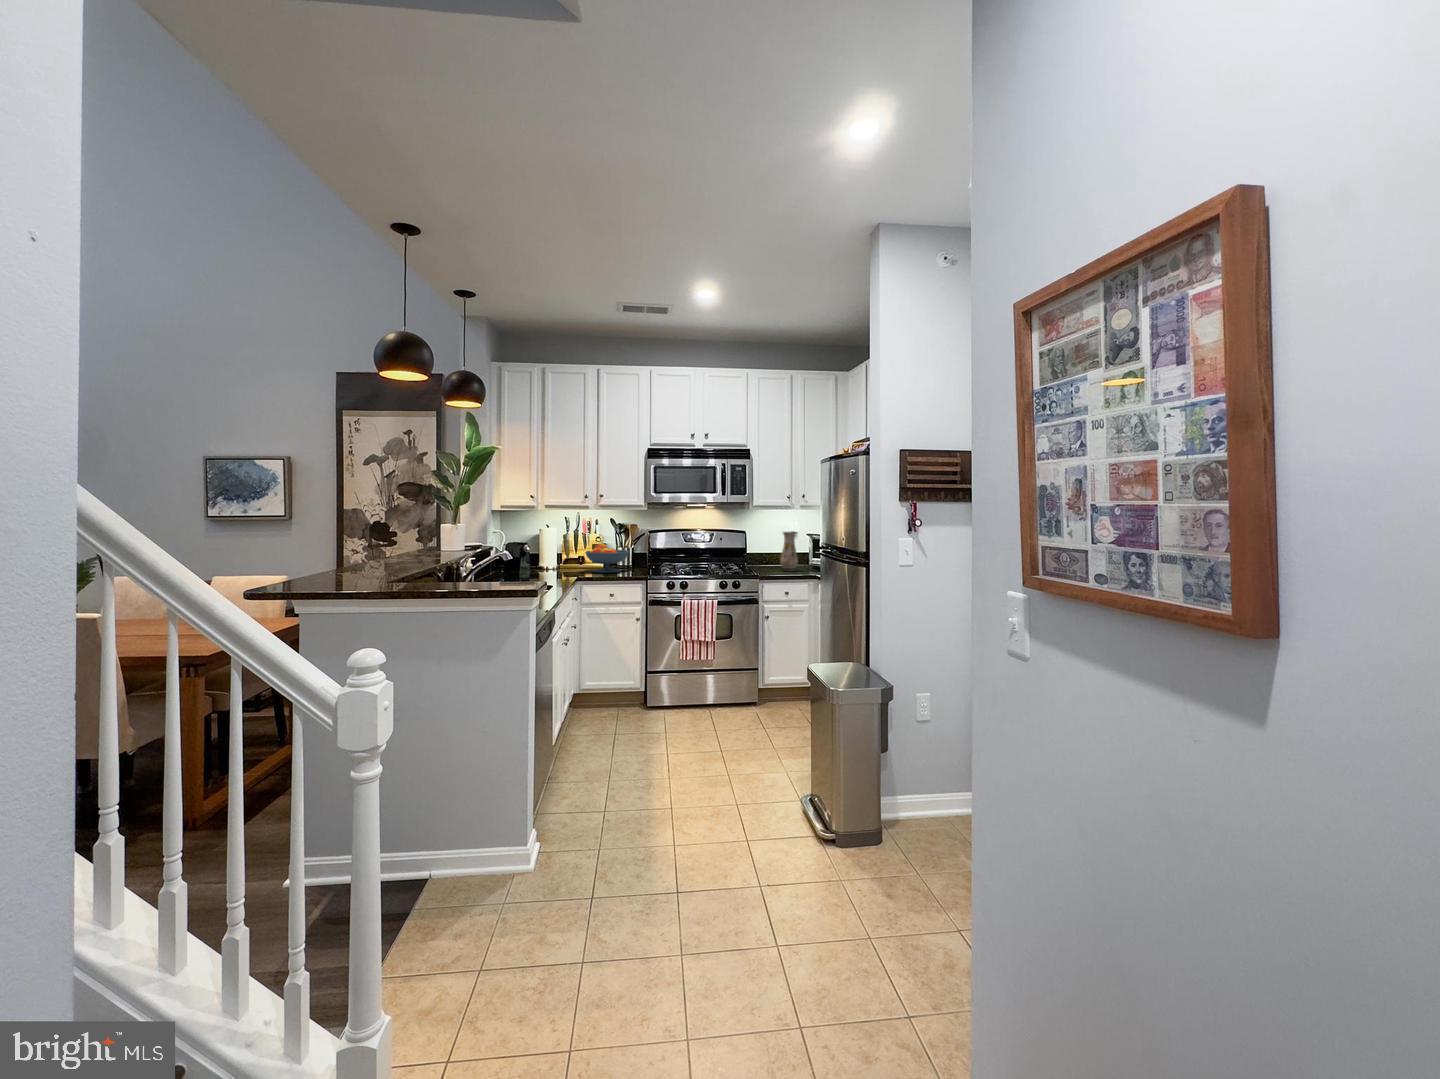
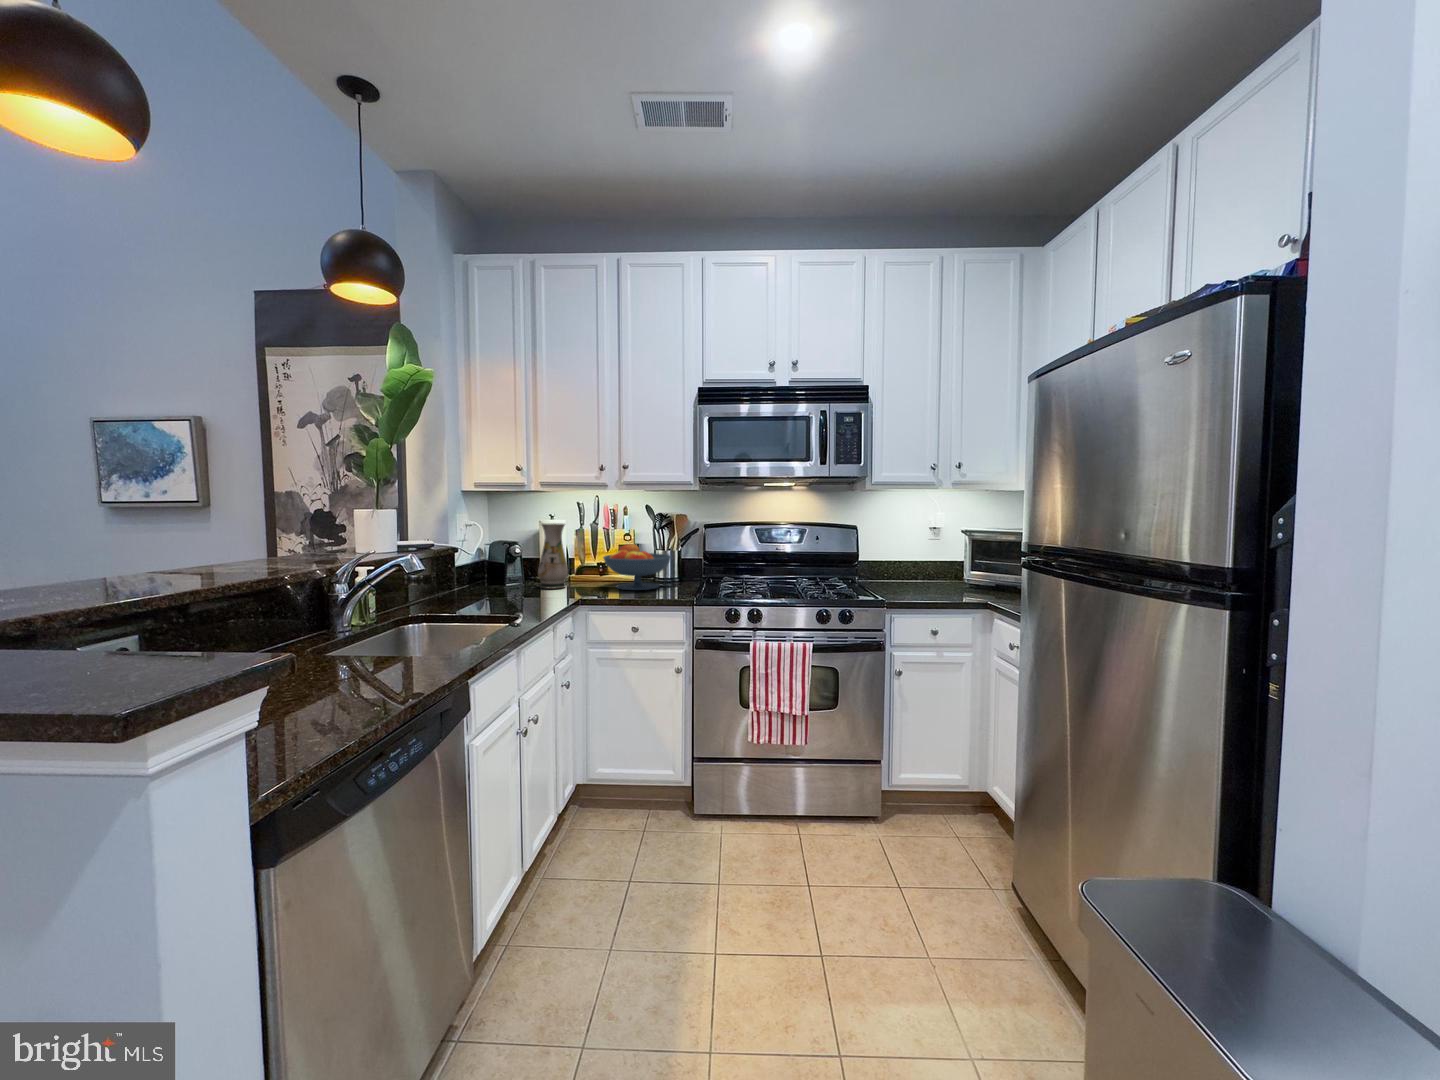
vase: present [780,532,798,571] -> present [538,523,568,589]

